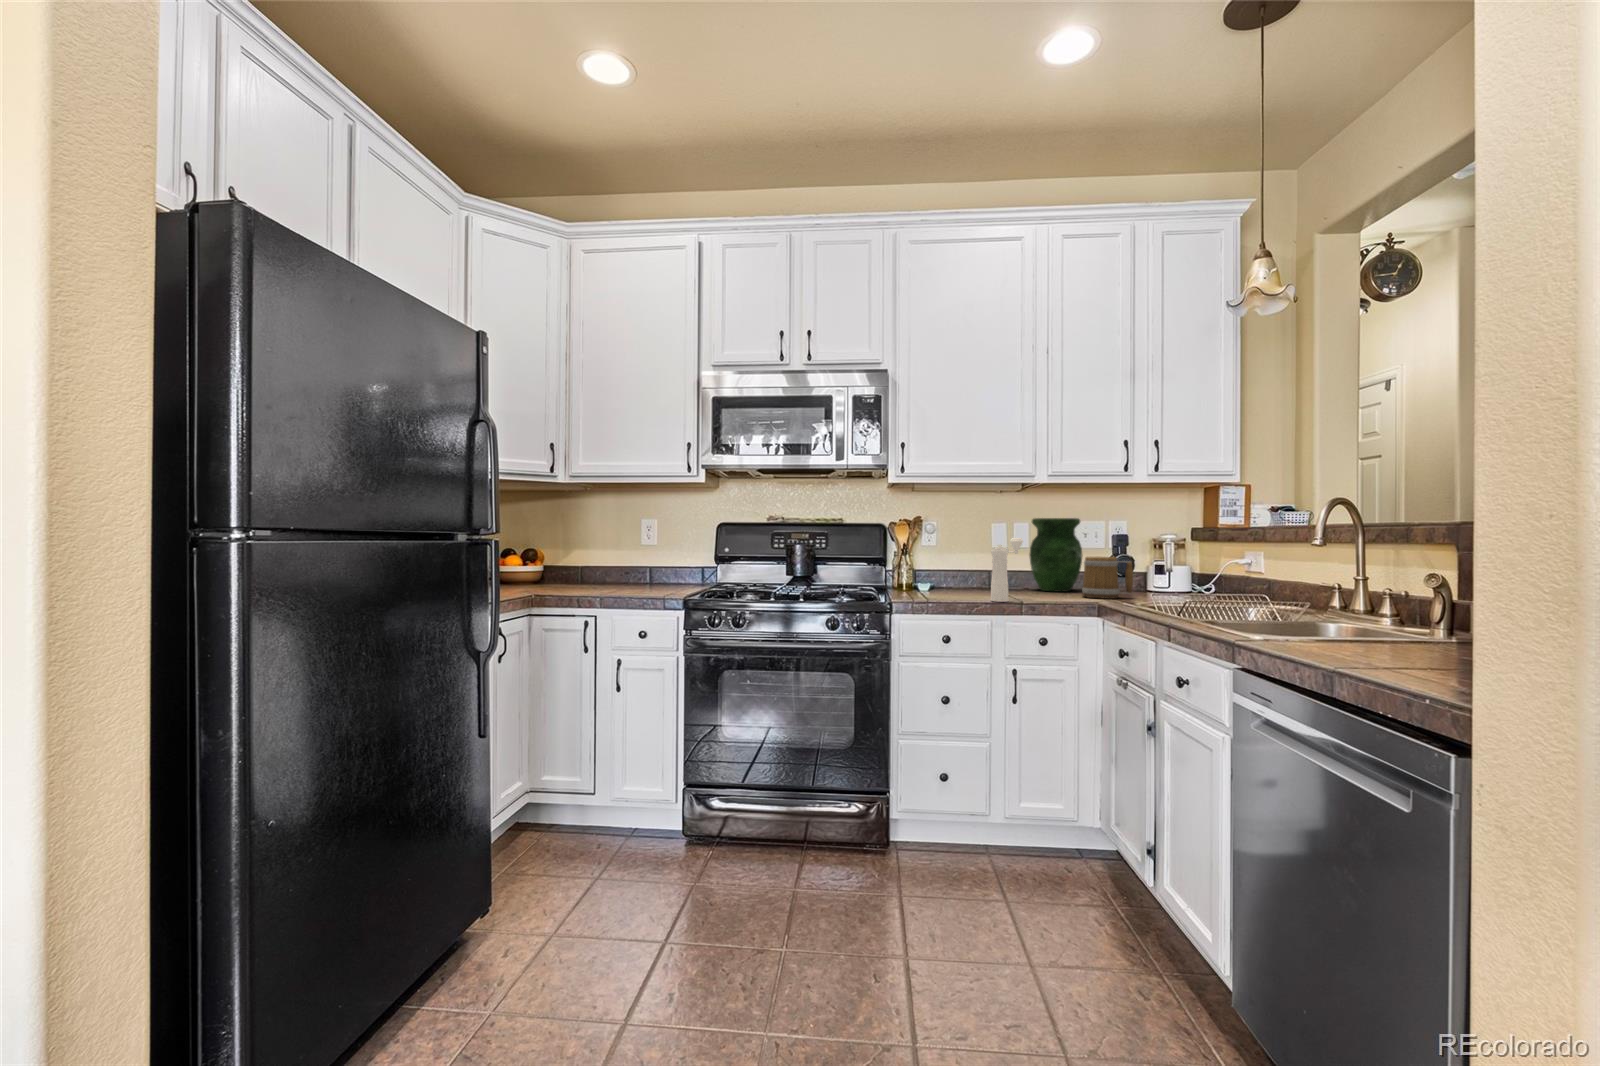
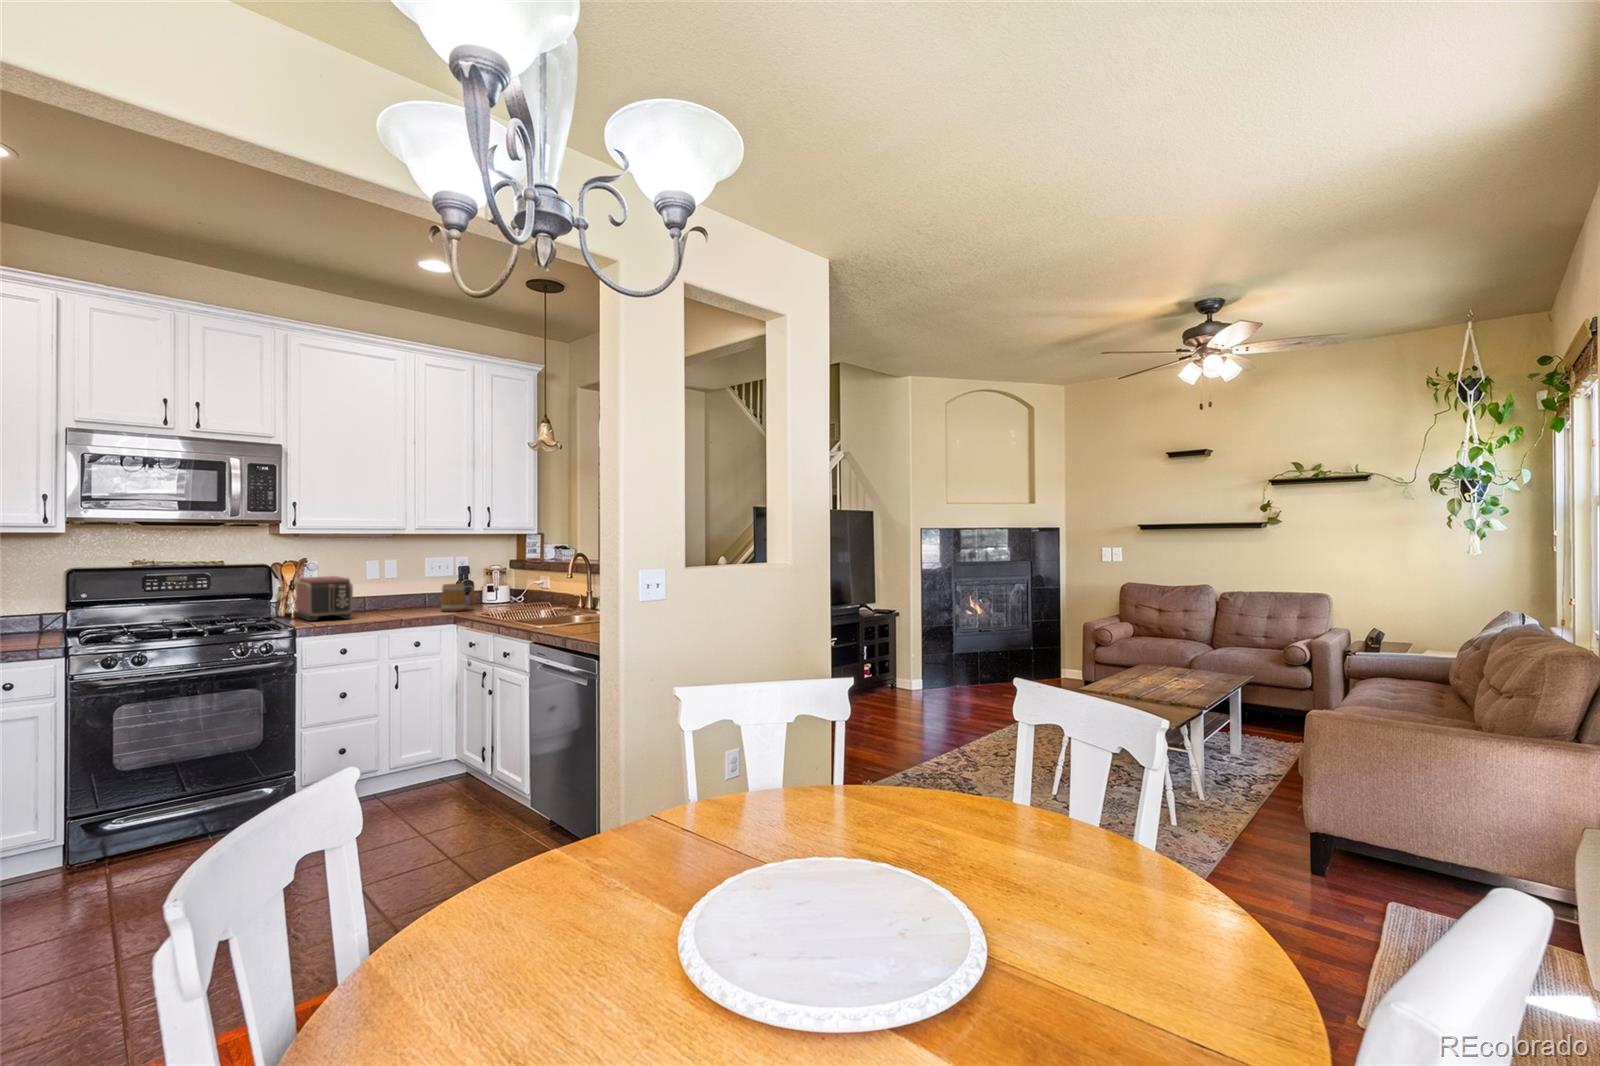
vase: present [1030,518,1082,592] -> none [398,557,438,609]
pepper mill: present [991,538,1023,602] -> none [378,575,401,621]
toaster: none [909,540,964,596] -> present [296,576,353,621]

